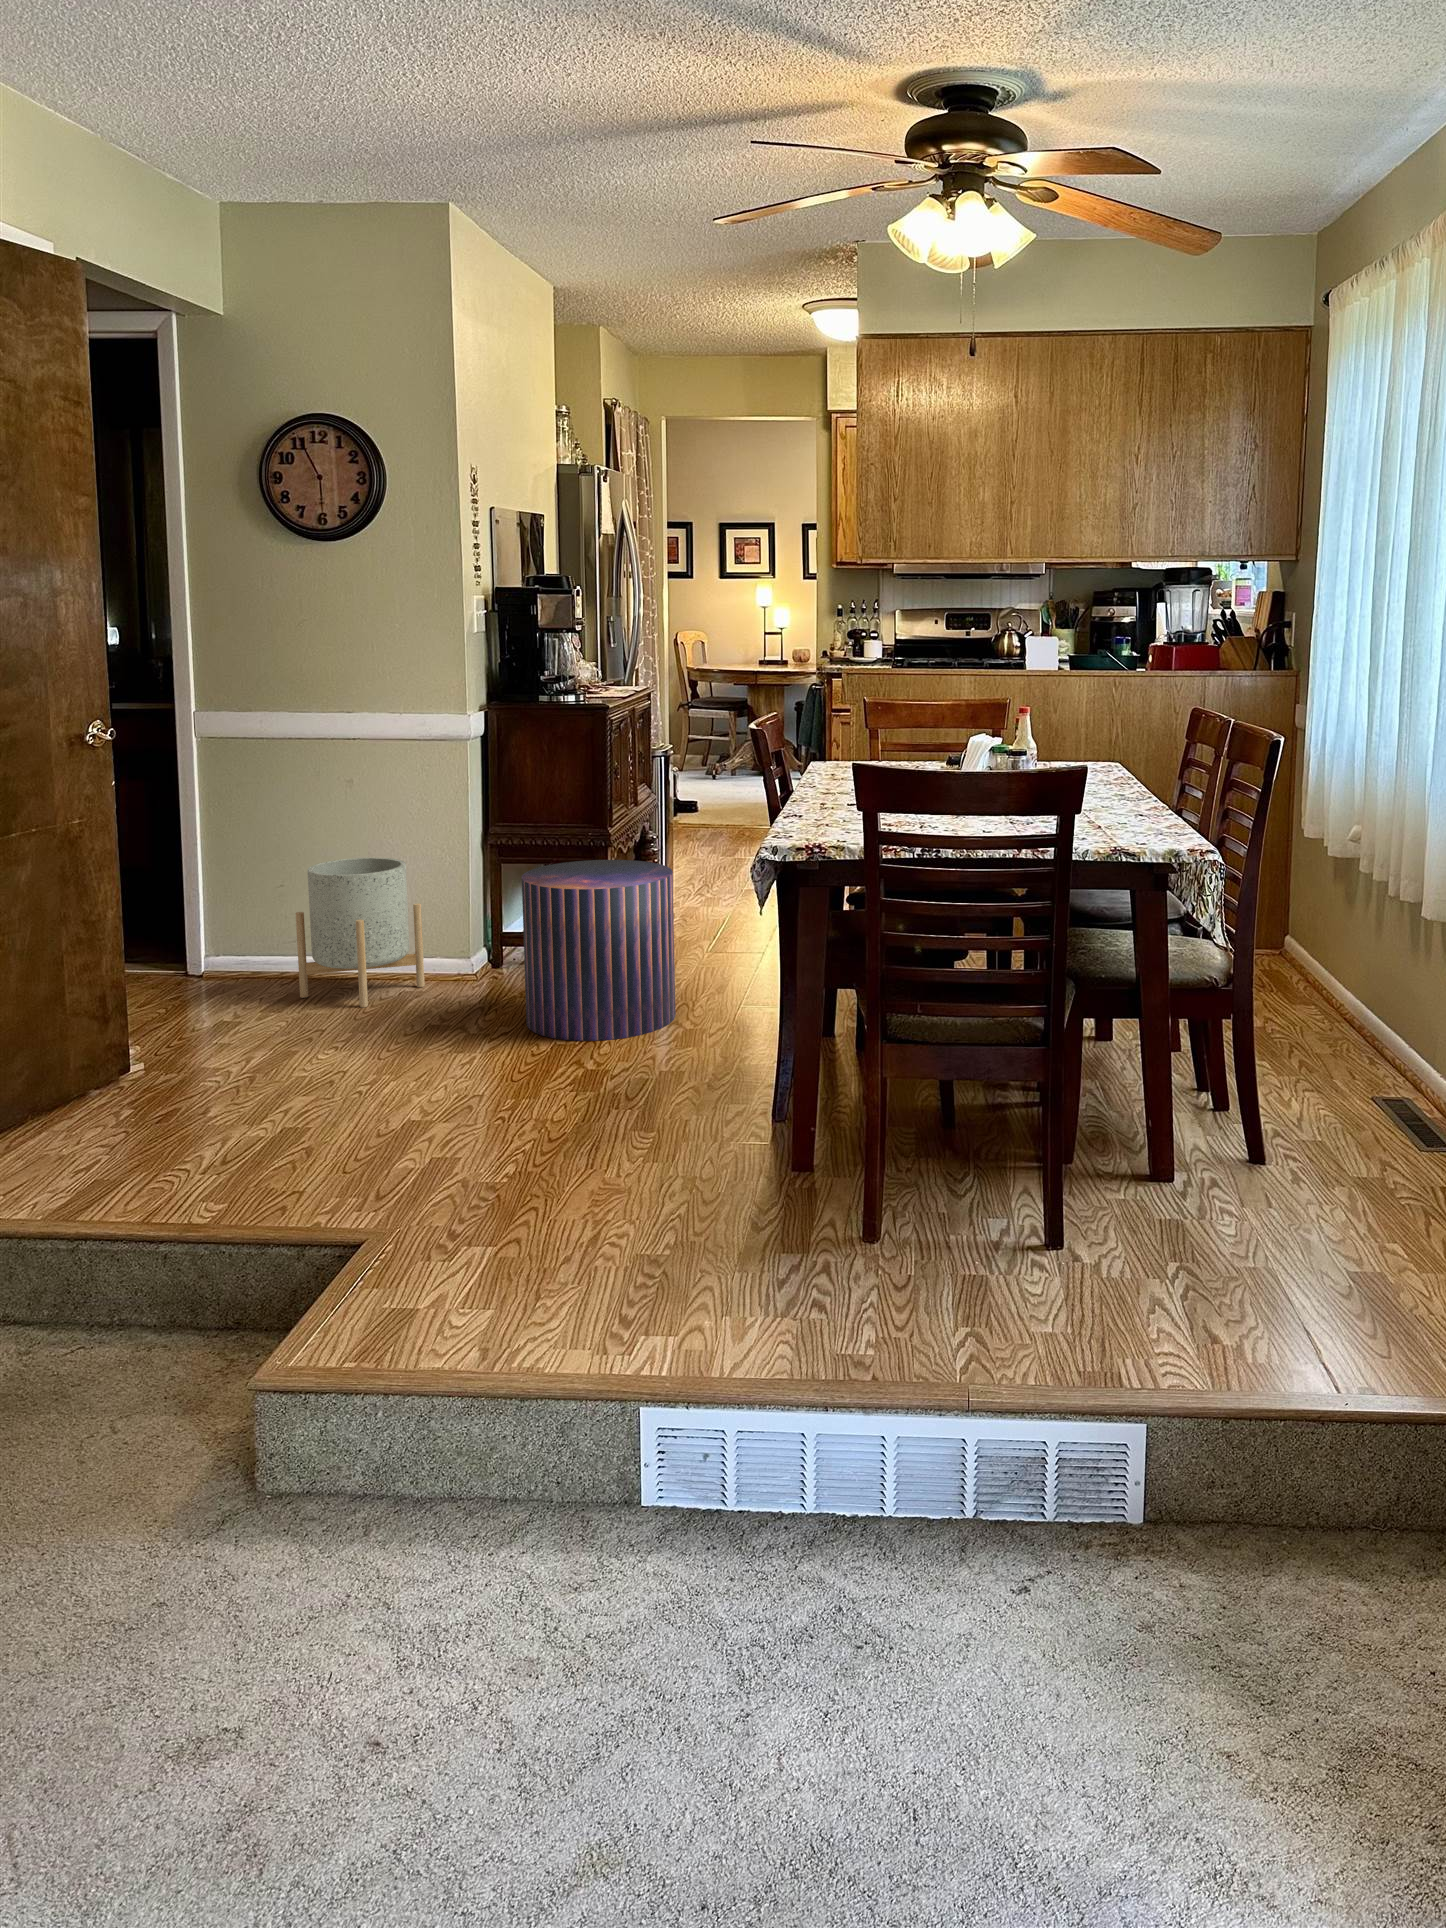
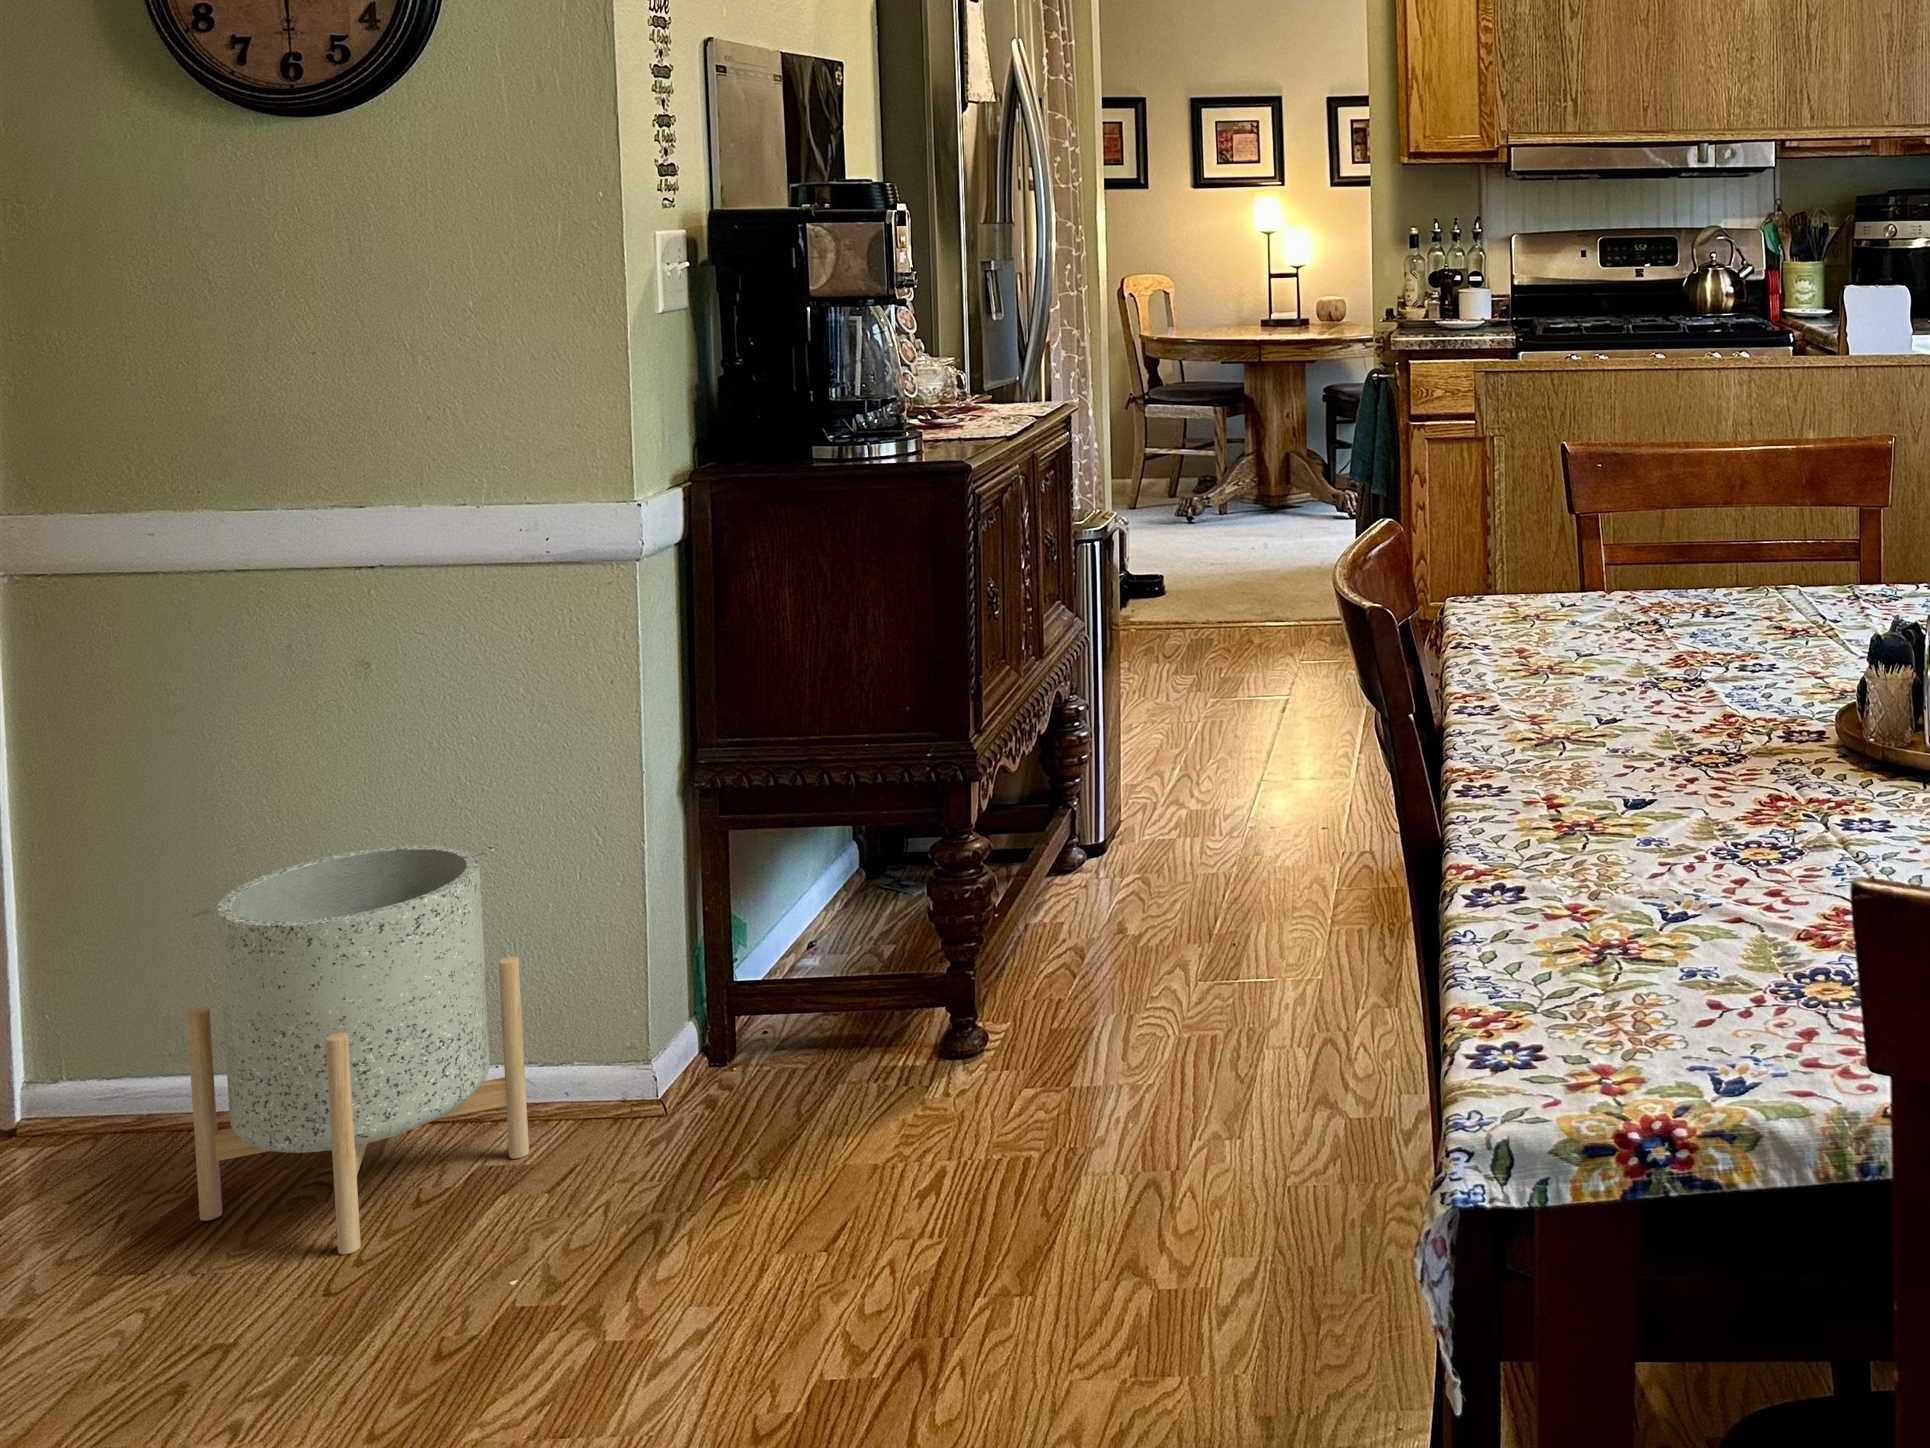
pouf: present [522,860,676,1041] -> none [731,849,1133,1384]

